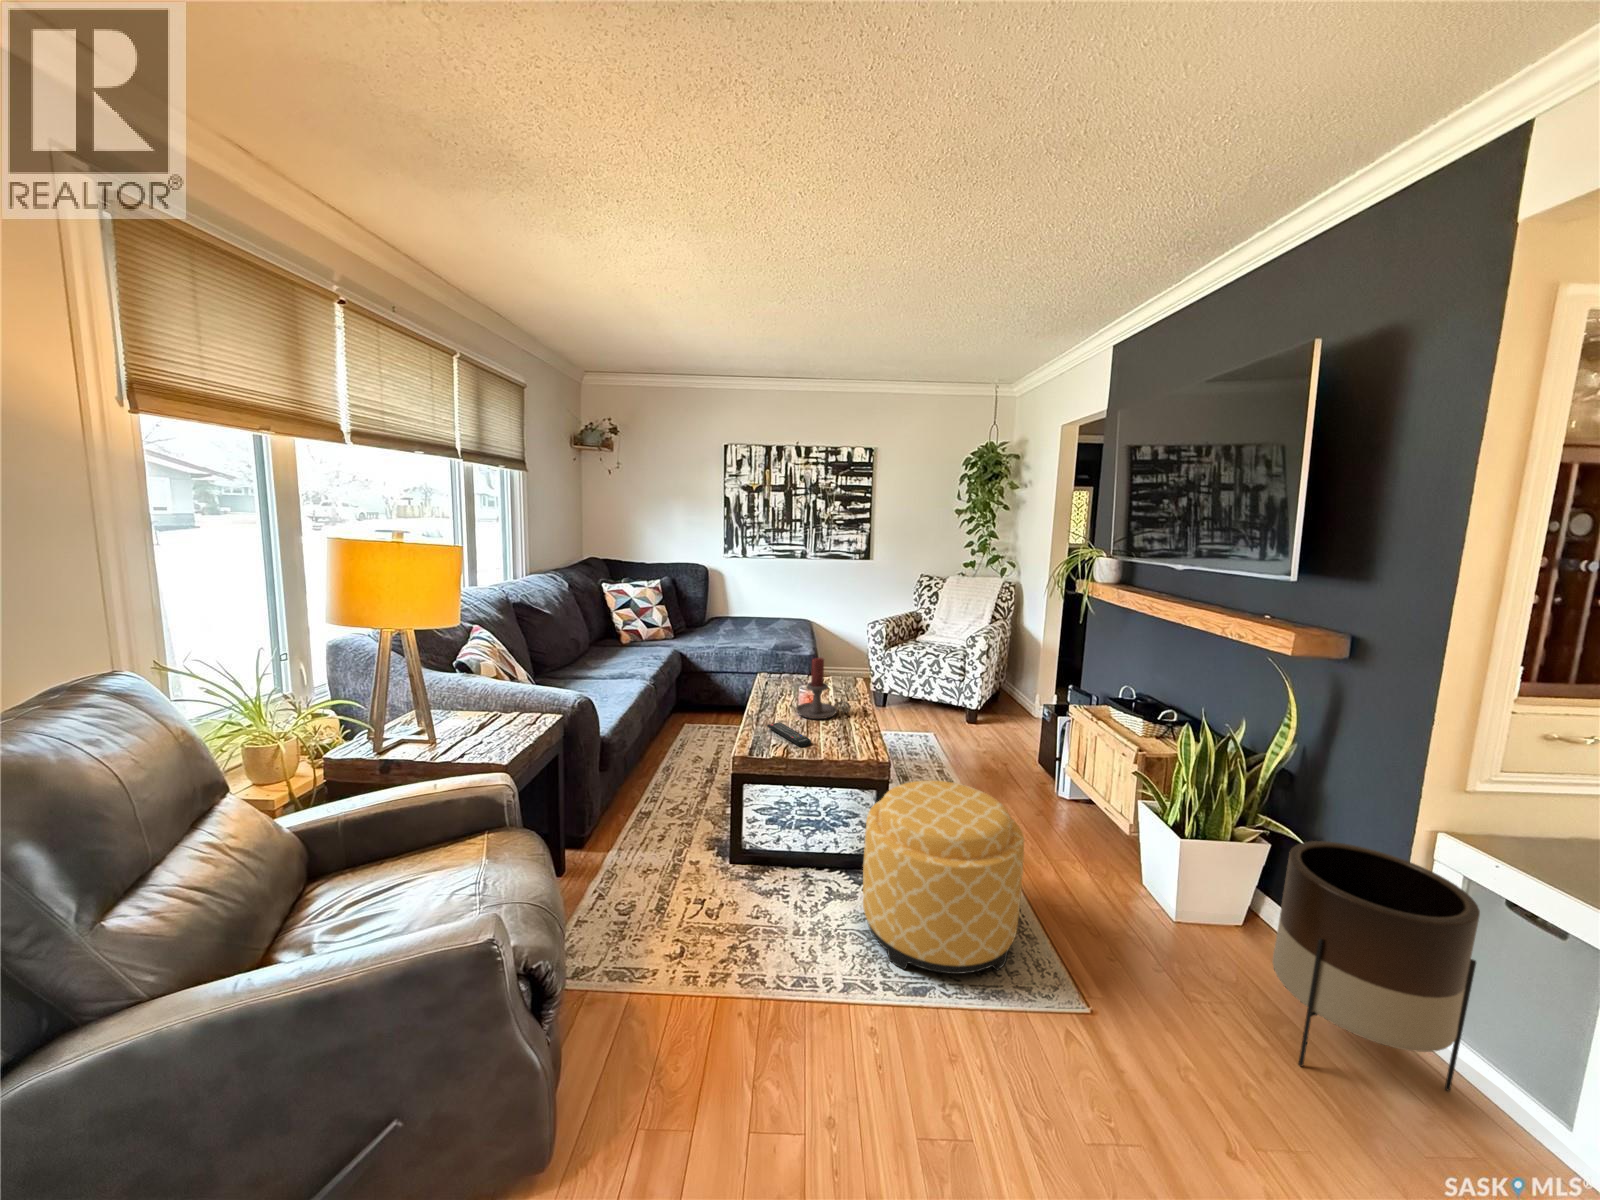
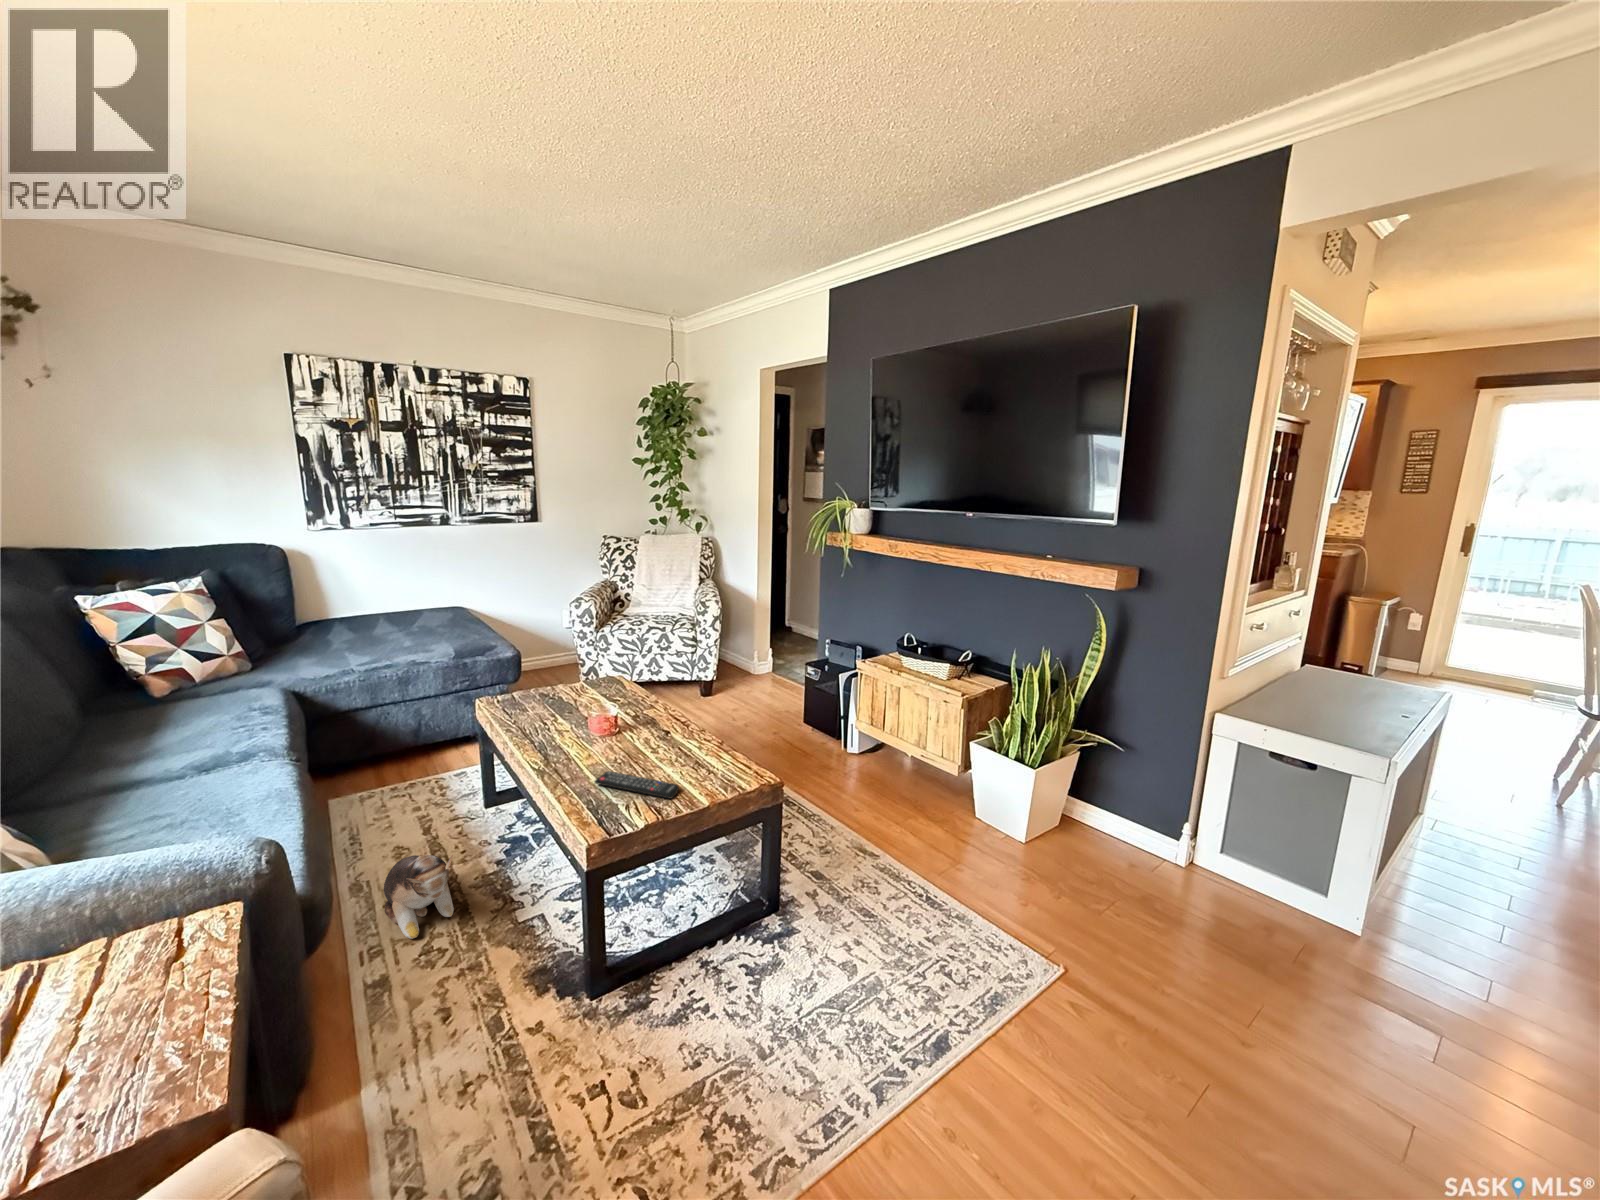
candle holder: present [796,657,849,719] -> none [601,666,672,751]
plush toy: none [669,748,701,799] -> present [384,855,454,939]
ottoman: present [863,780,1024,974] -> none [802,782,988,1026]
planter: present [1272,841,1480,1091] -> none [1131,736,1278,926]

